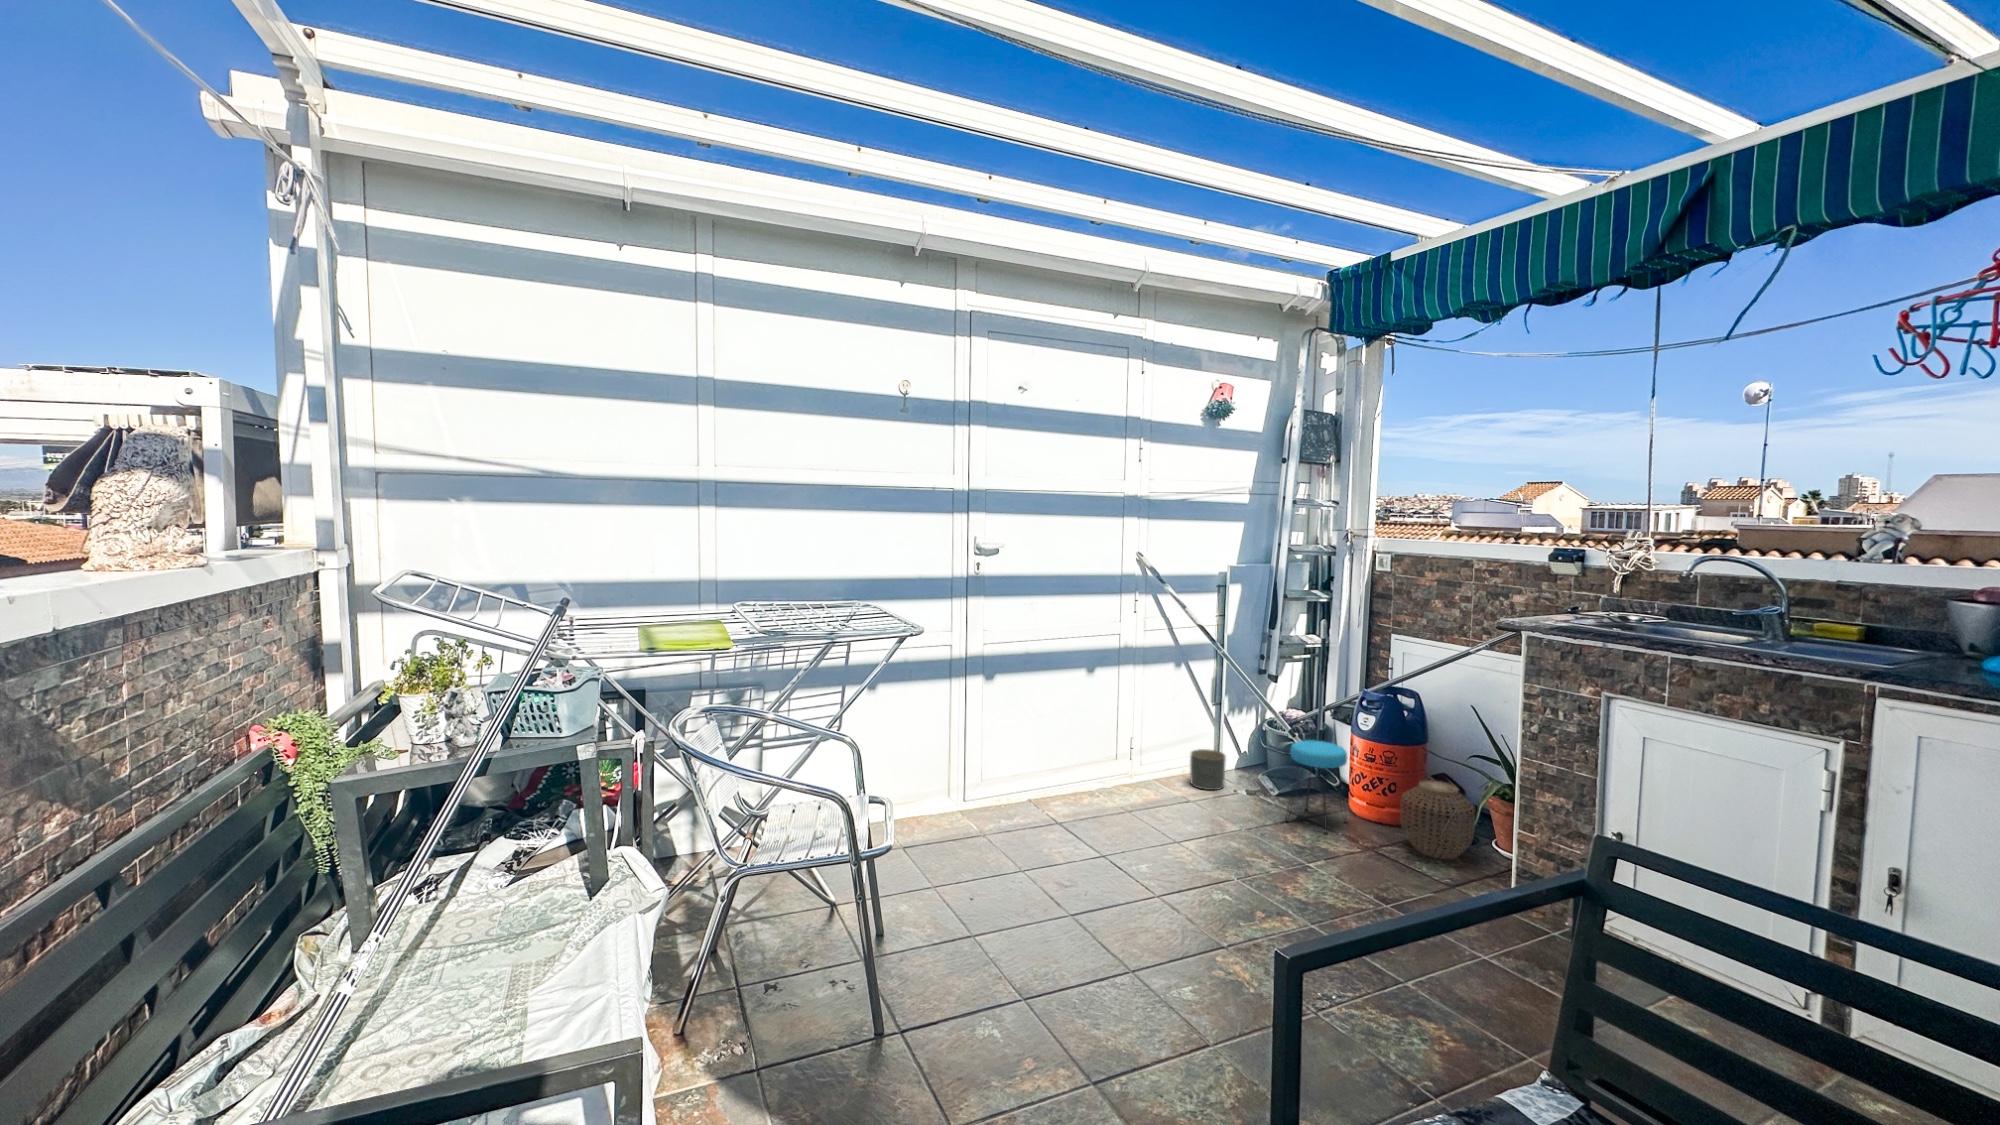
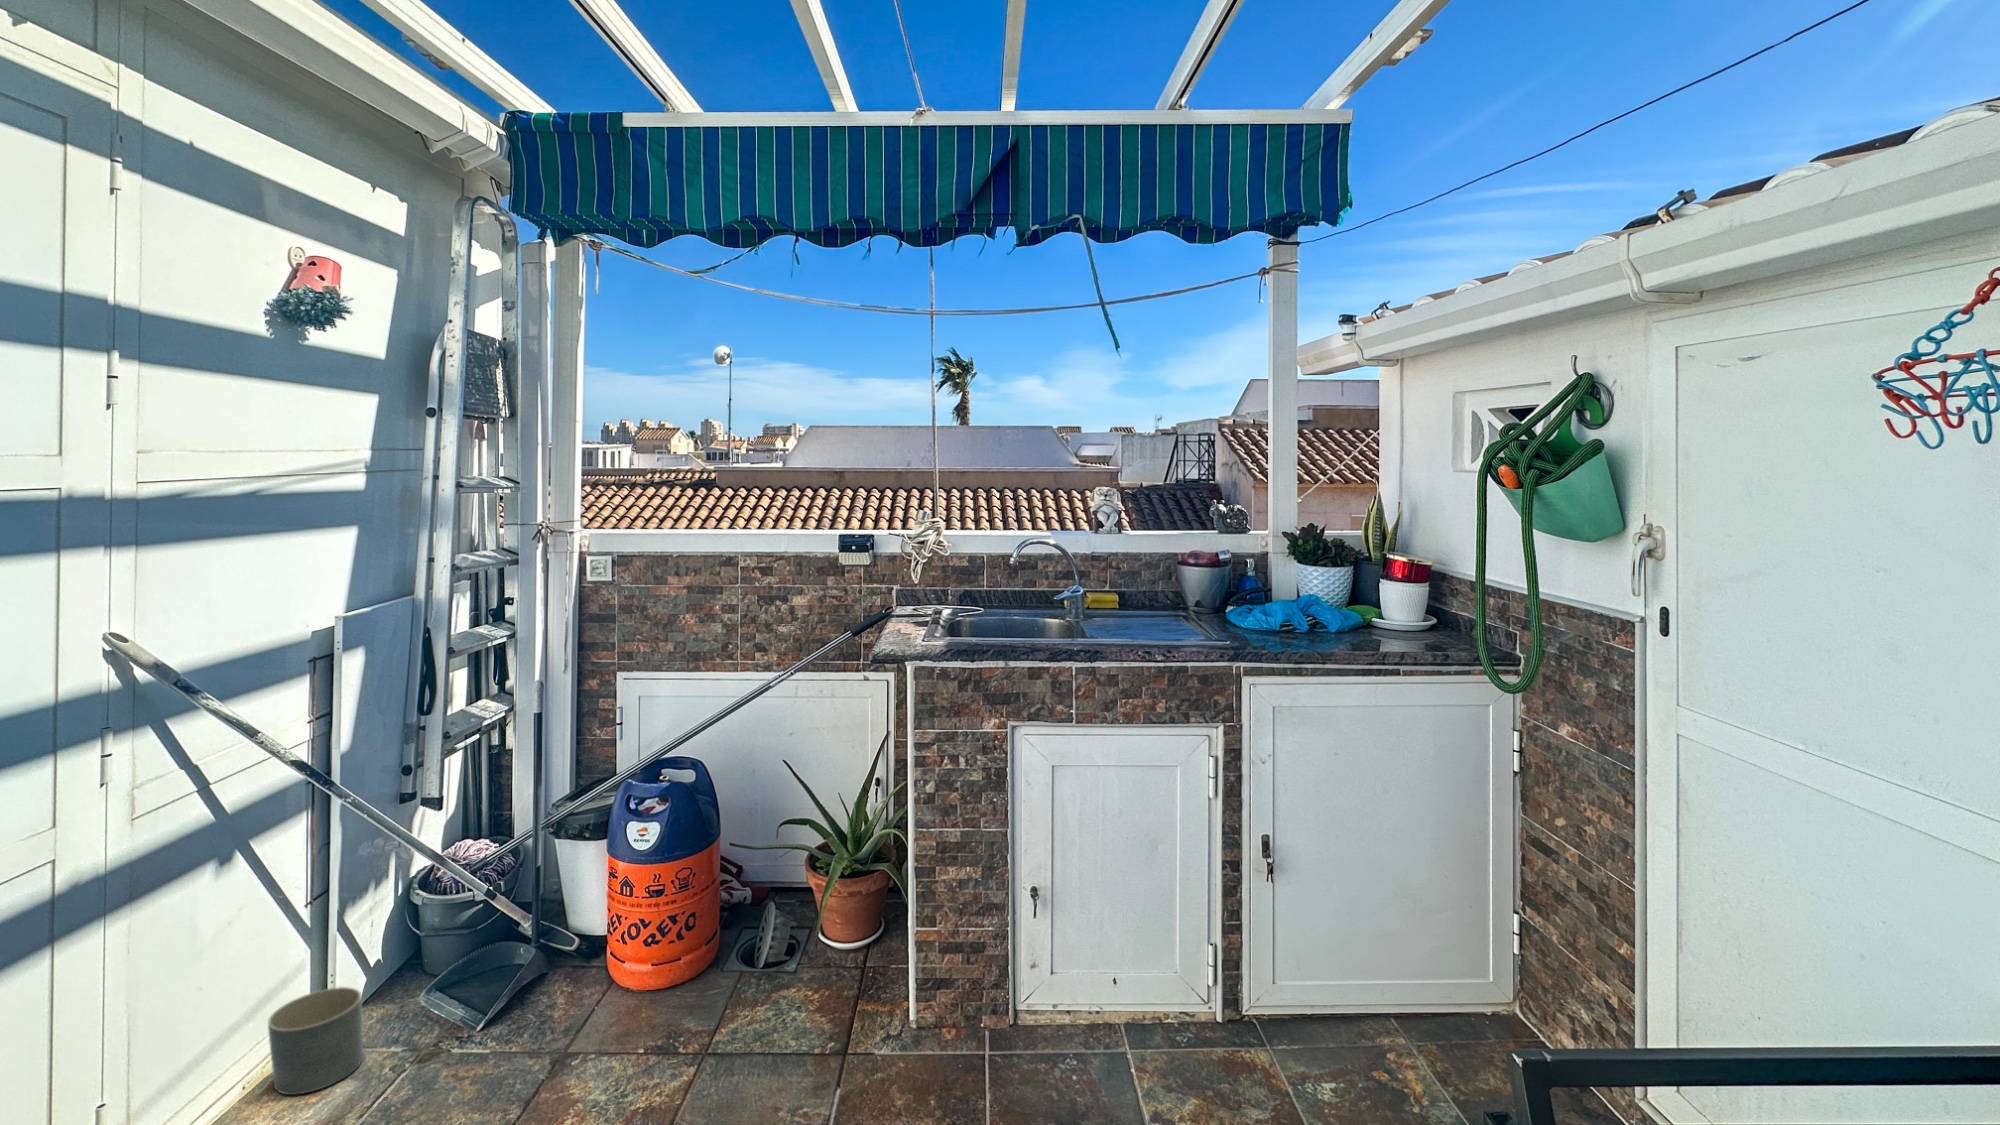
stool: present [1286,740,1347,833] -> none [531,892,638,1074]
woven basket: present [1400,780,1475,859] -> none [731,891,833,1015]

